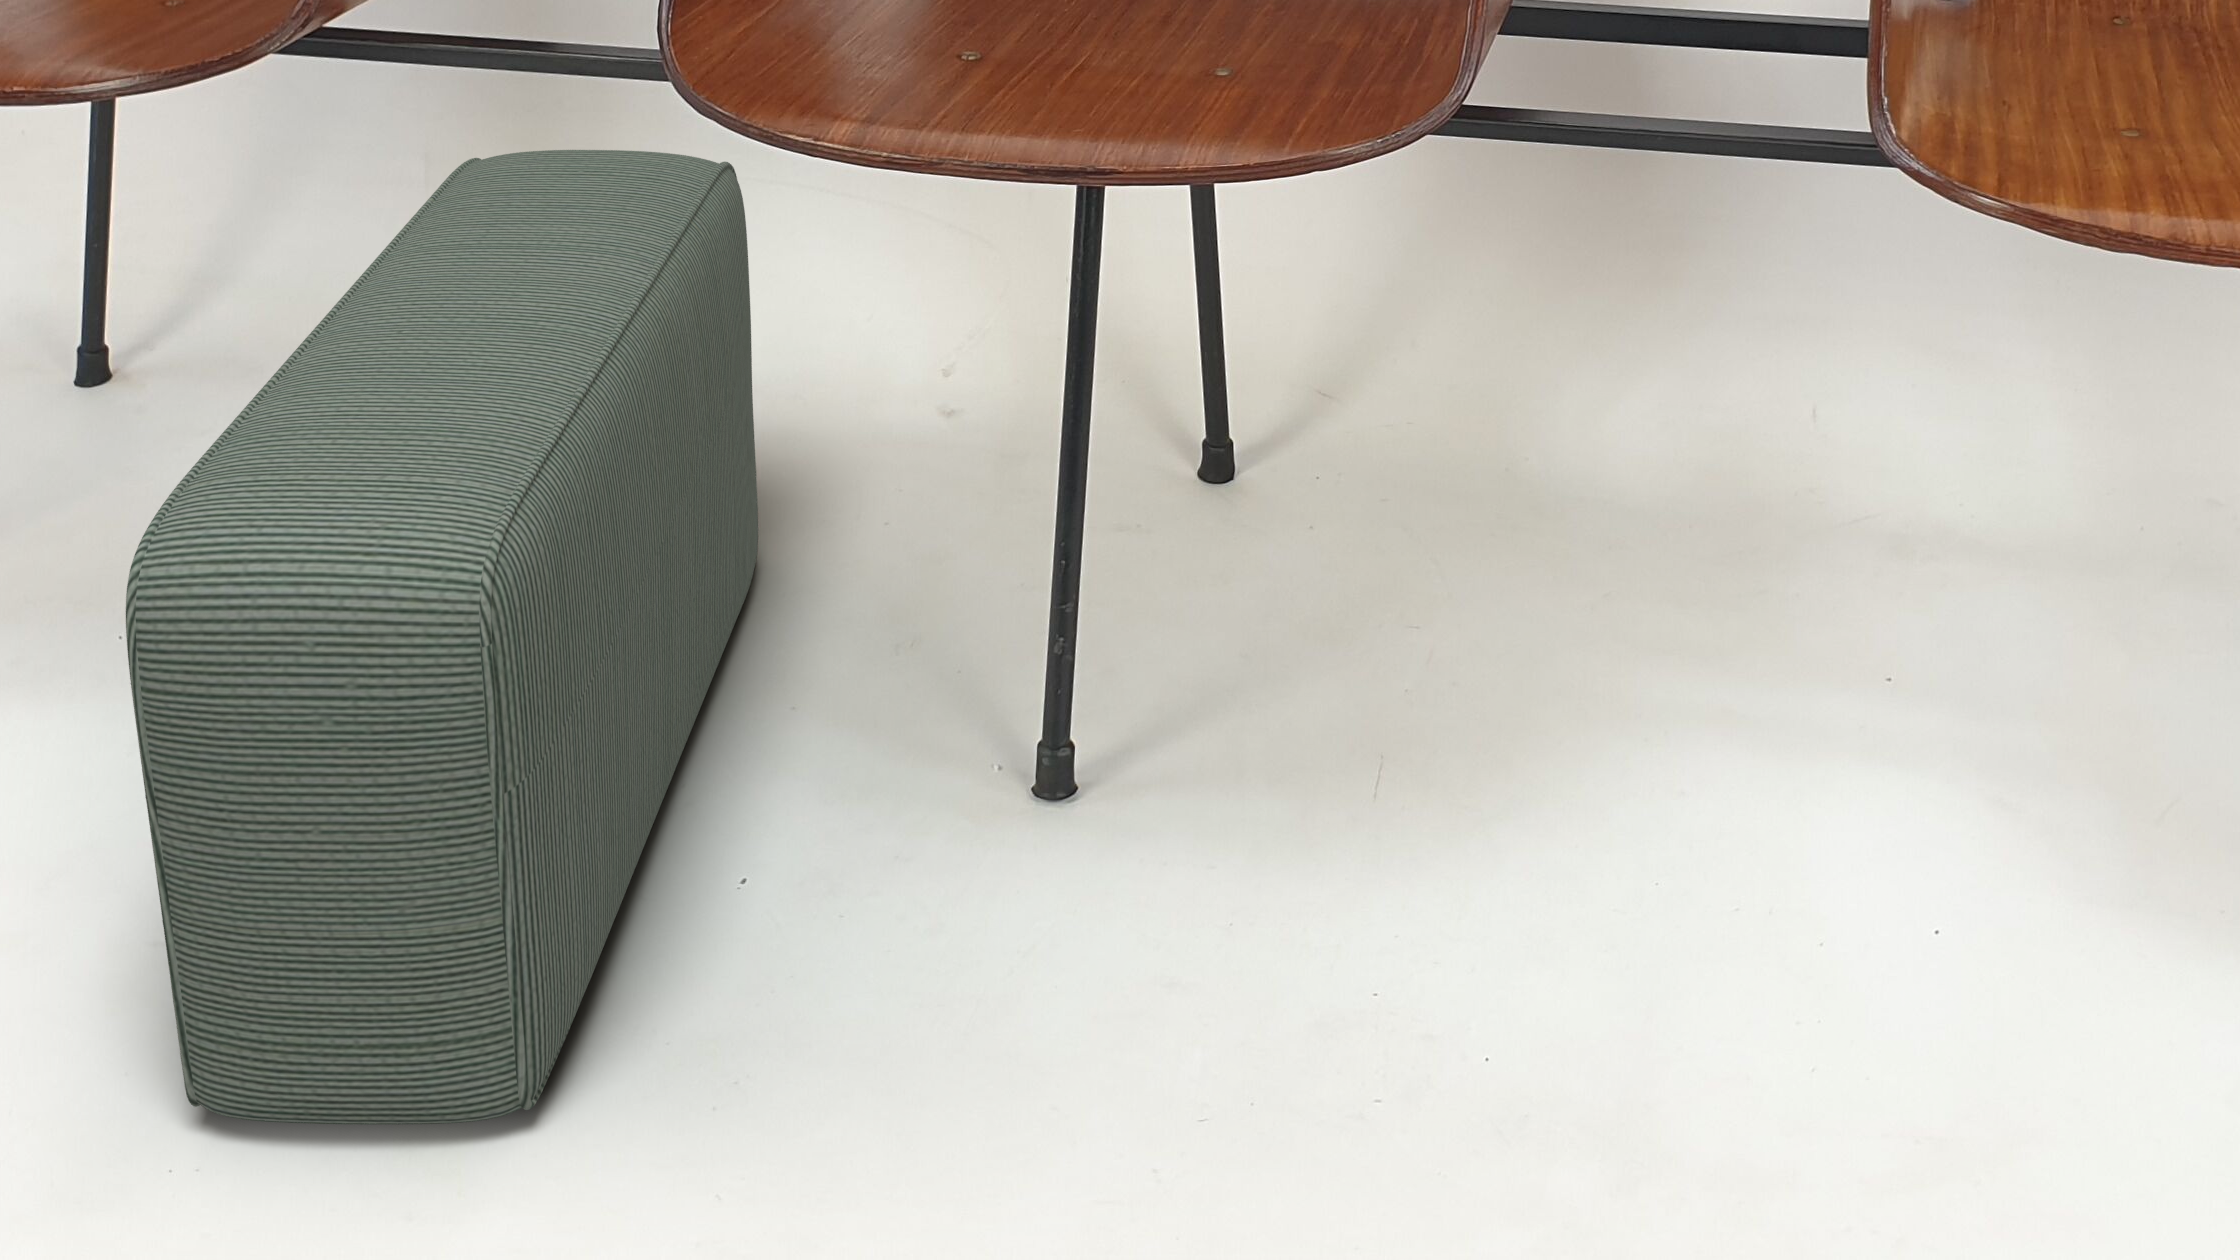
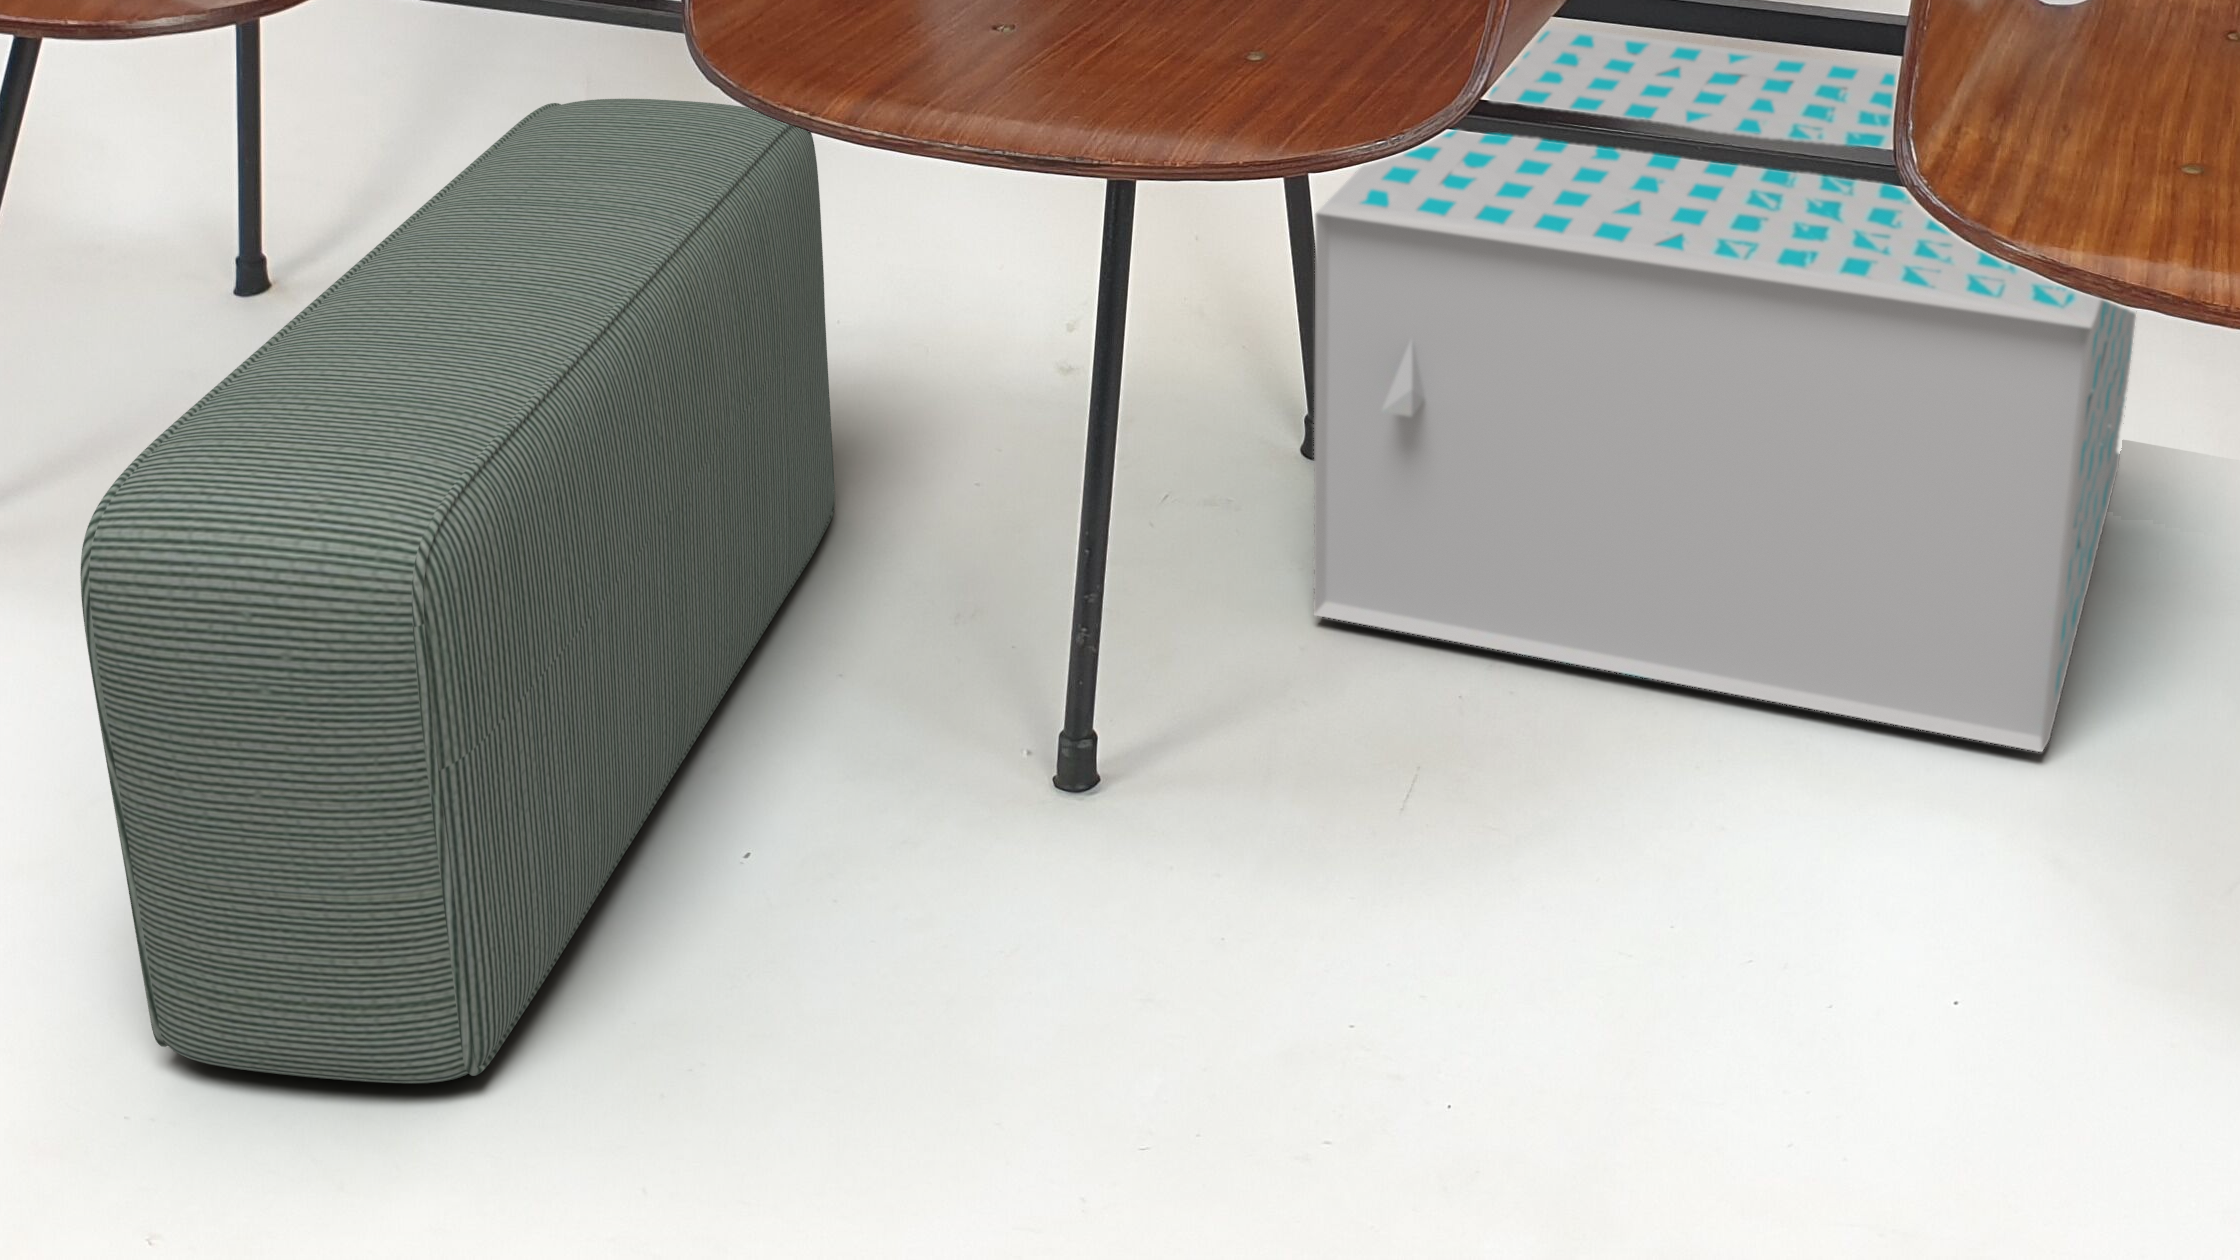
storage box: none [1257,53,2017,707] -> present [1314,26,2136,752]

